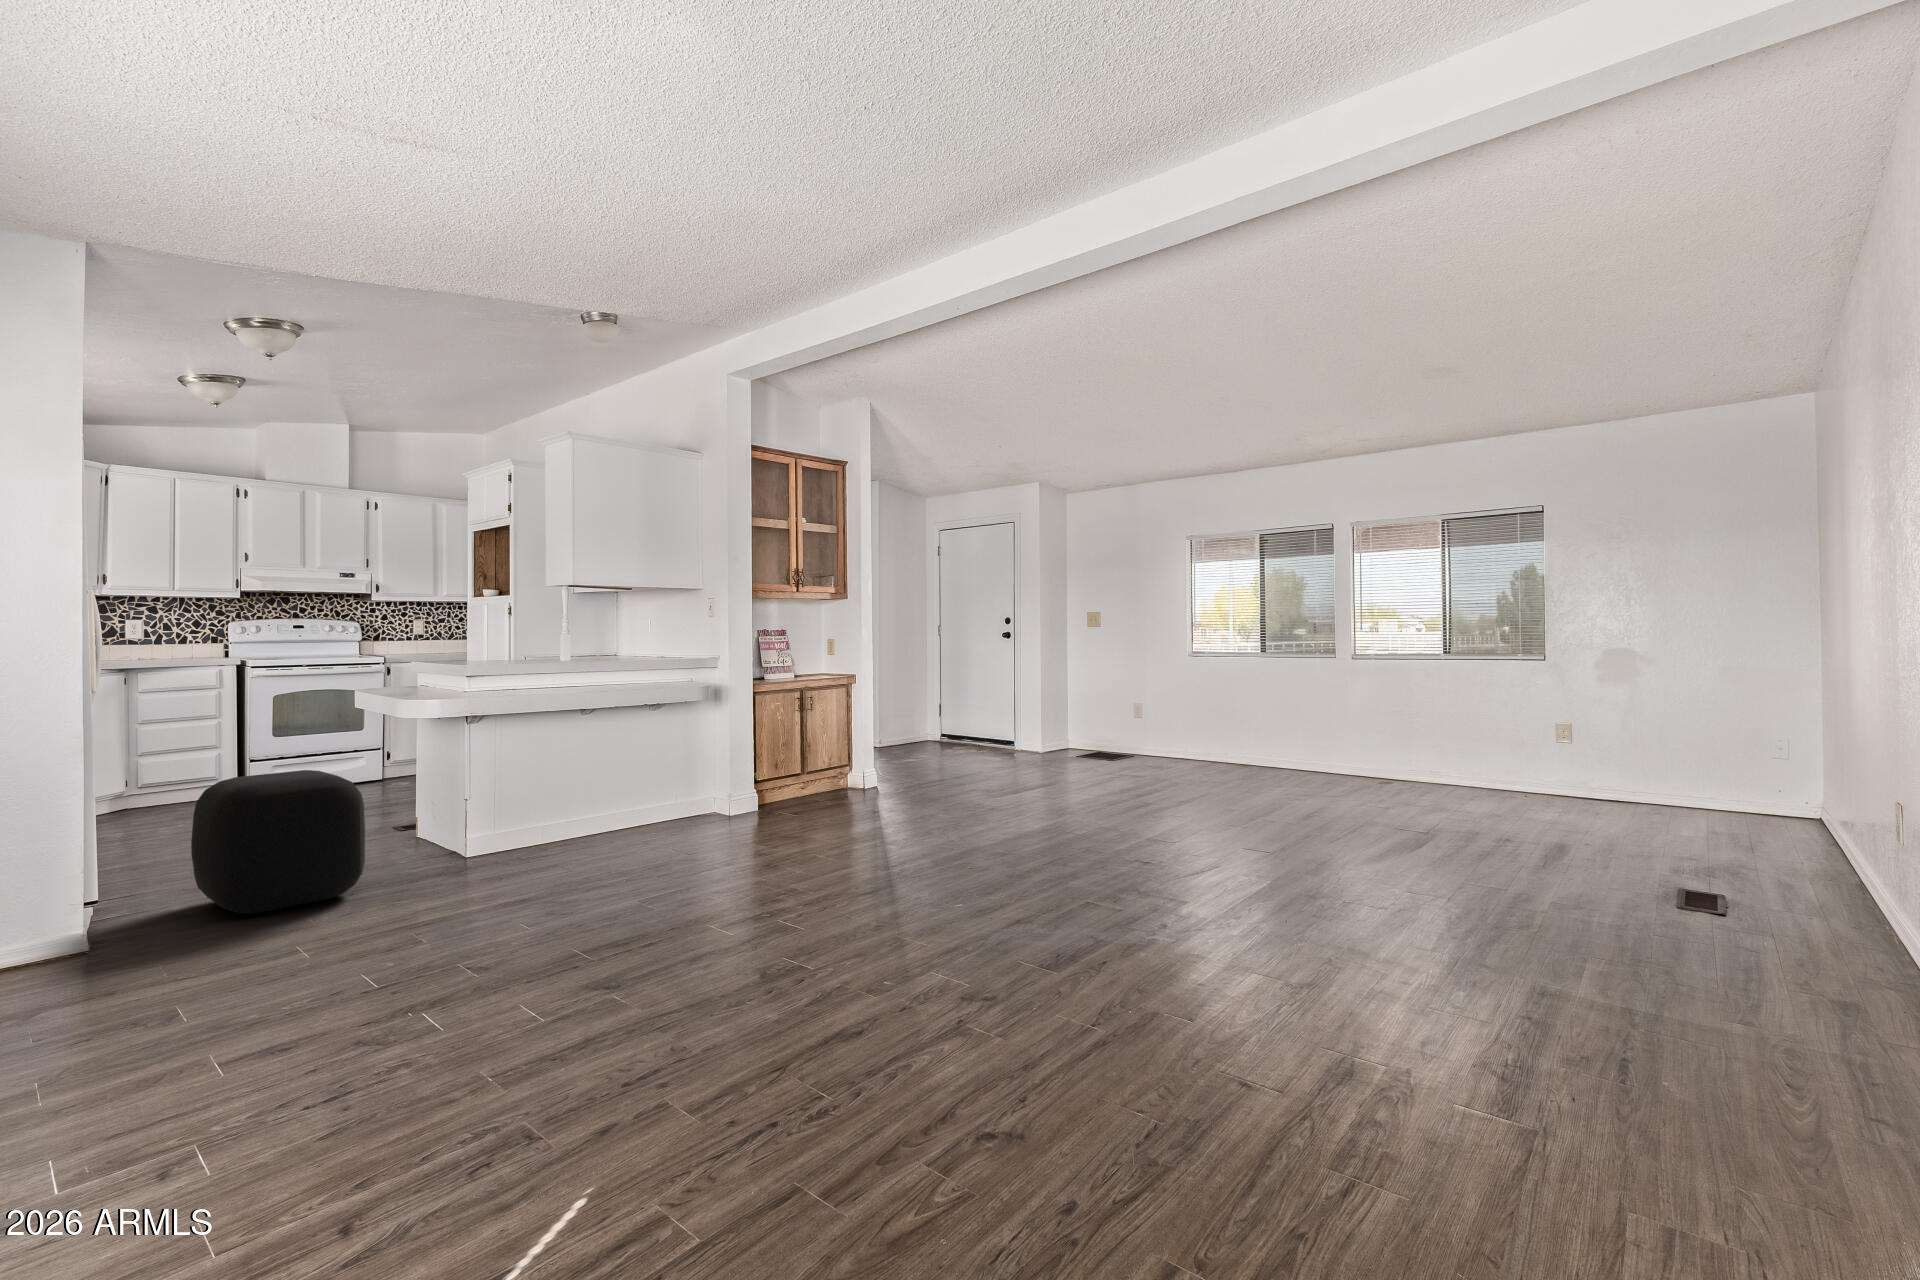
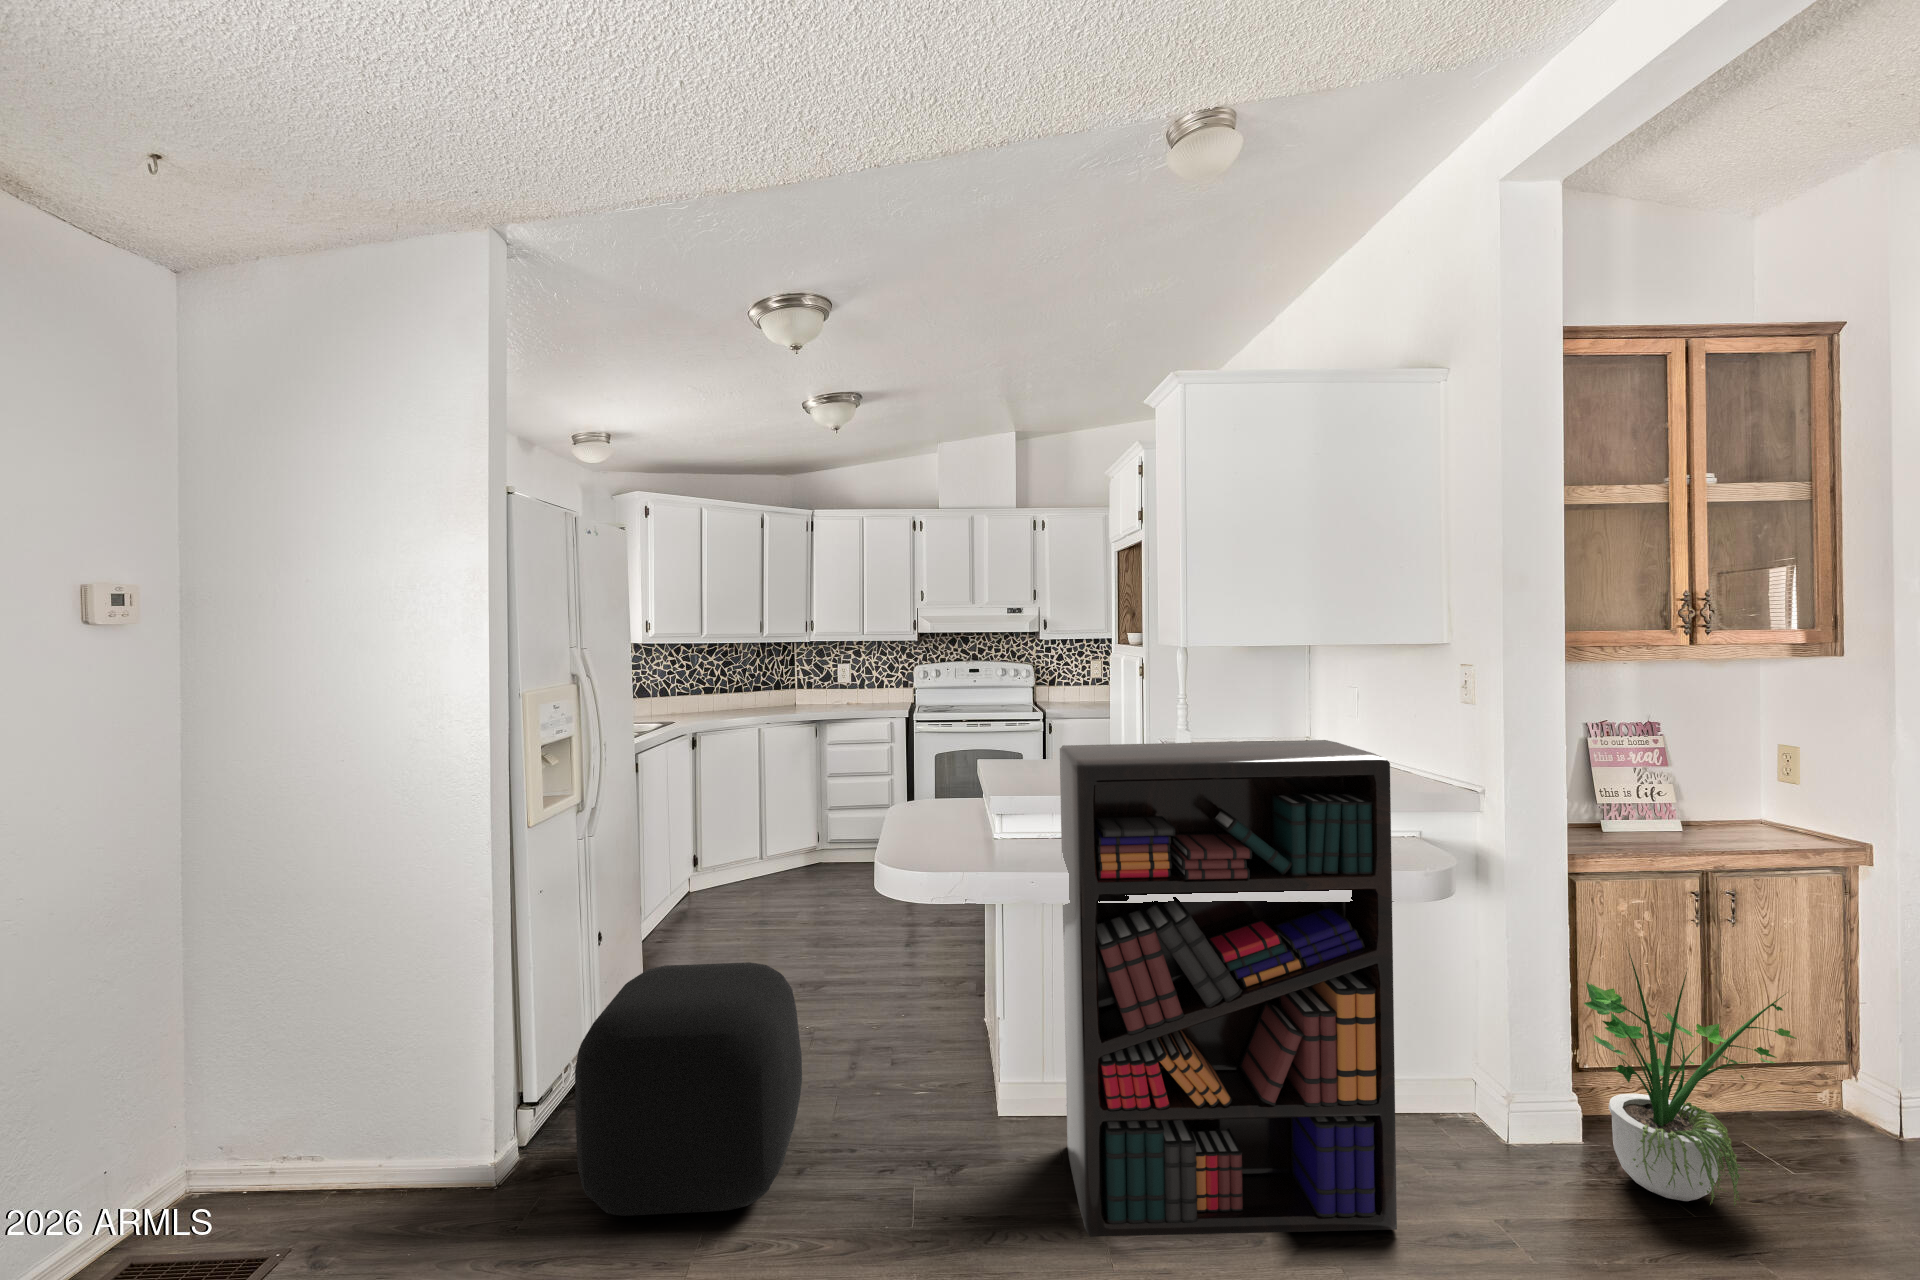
bookshelf: none [519,627,692,863] -> present [1060,740,1397,1237]
potted plant: none [759,712,830,813] -> present [1584,947,1797,1206]

